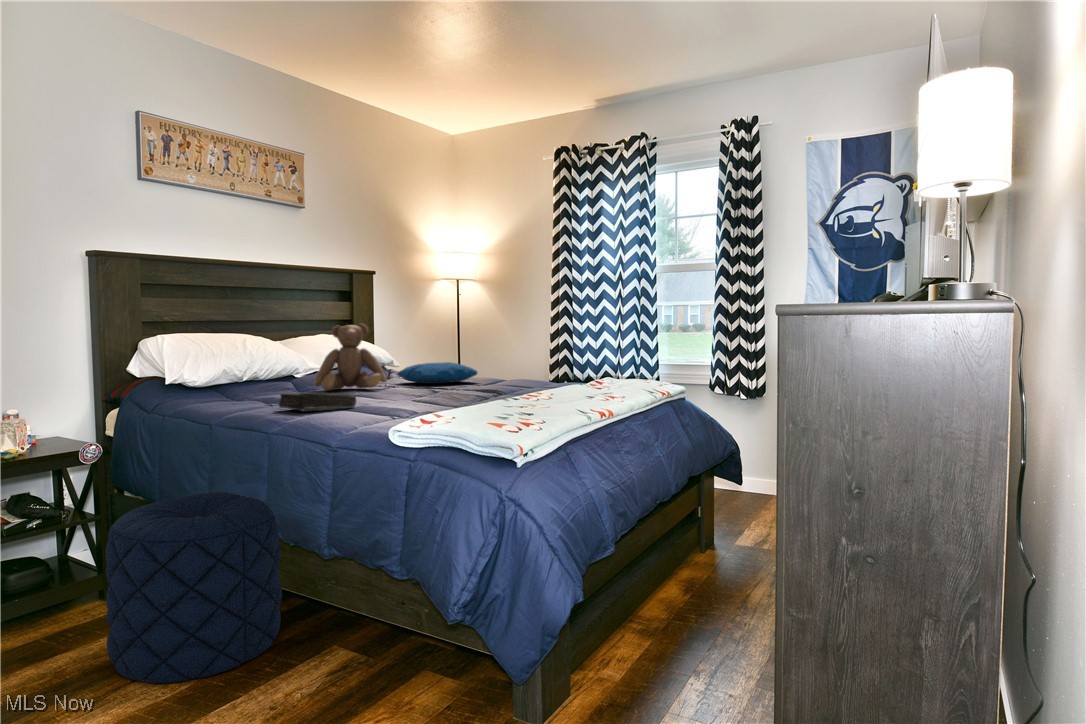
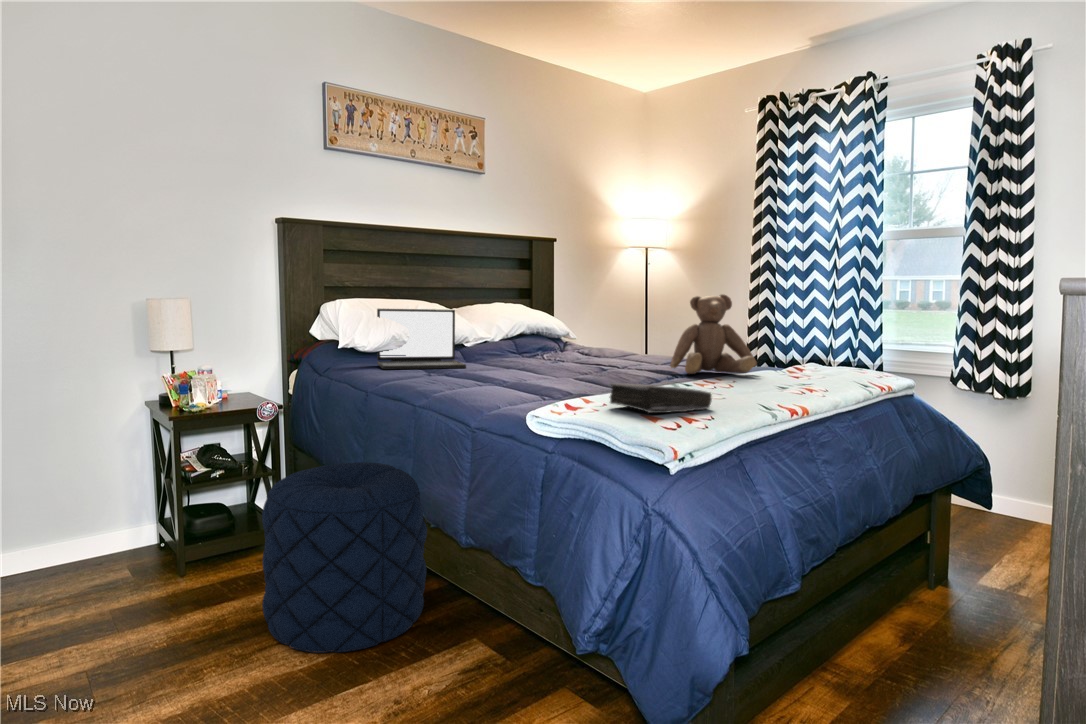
teddy bear: present [313,324,387,390] -> present [670,294,757,374]
laptop: none [201,340,301,401] -> present [377,309,466,369]
pillow: present [397,362,478,384] -> none [570,339,657,361]
book: present [279,393,356,411] -> present [610,384,712,413]

